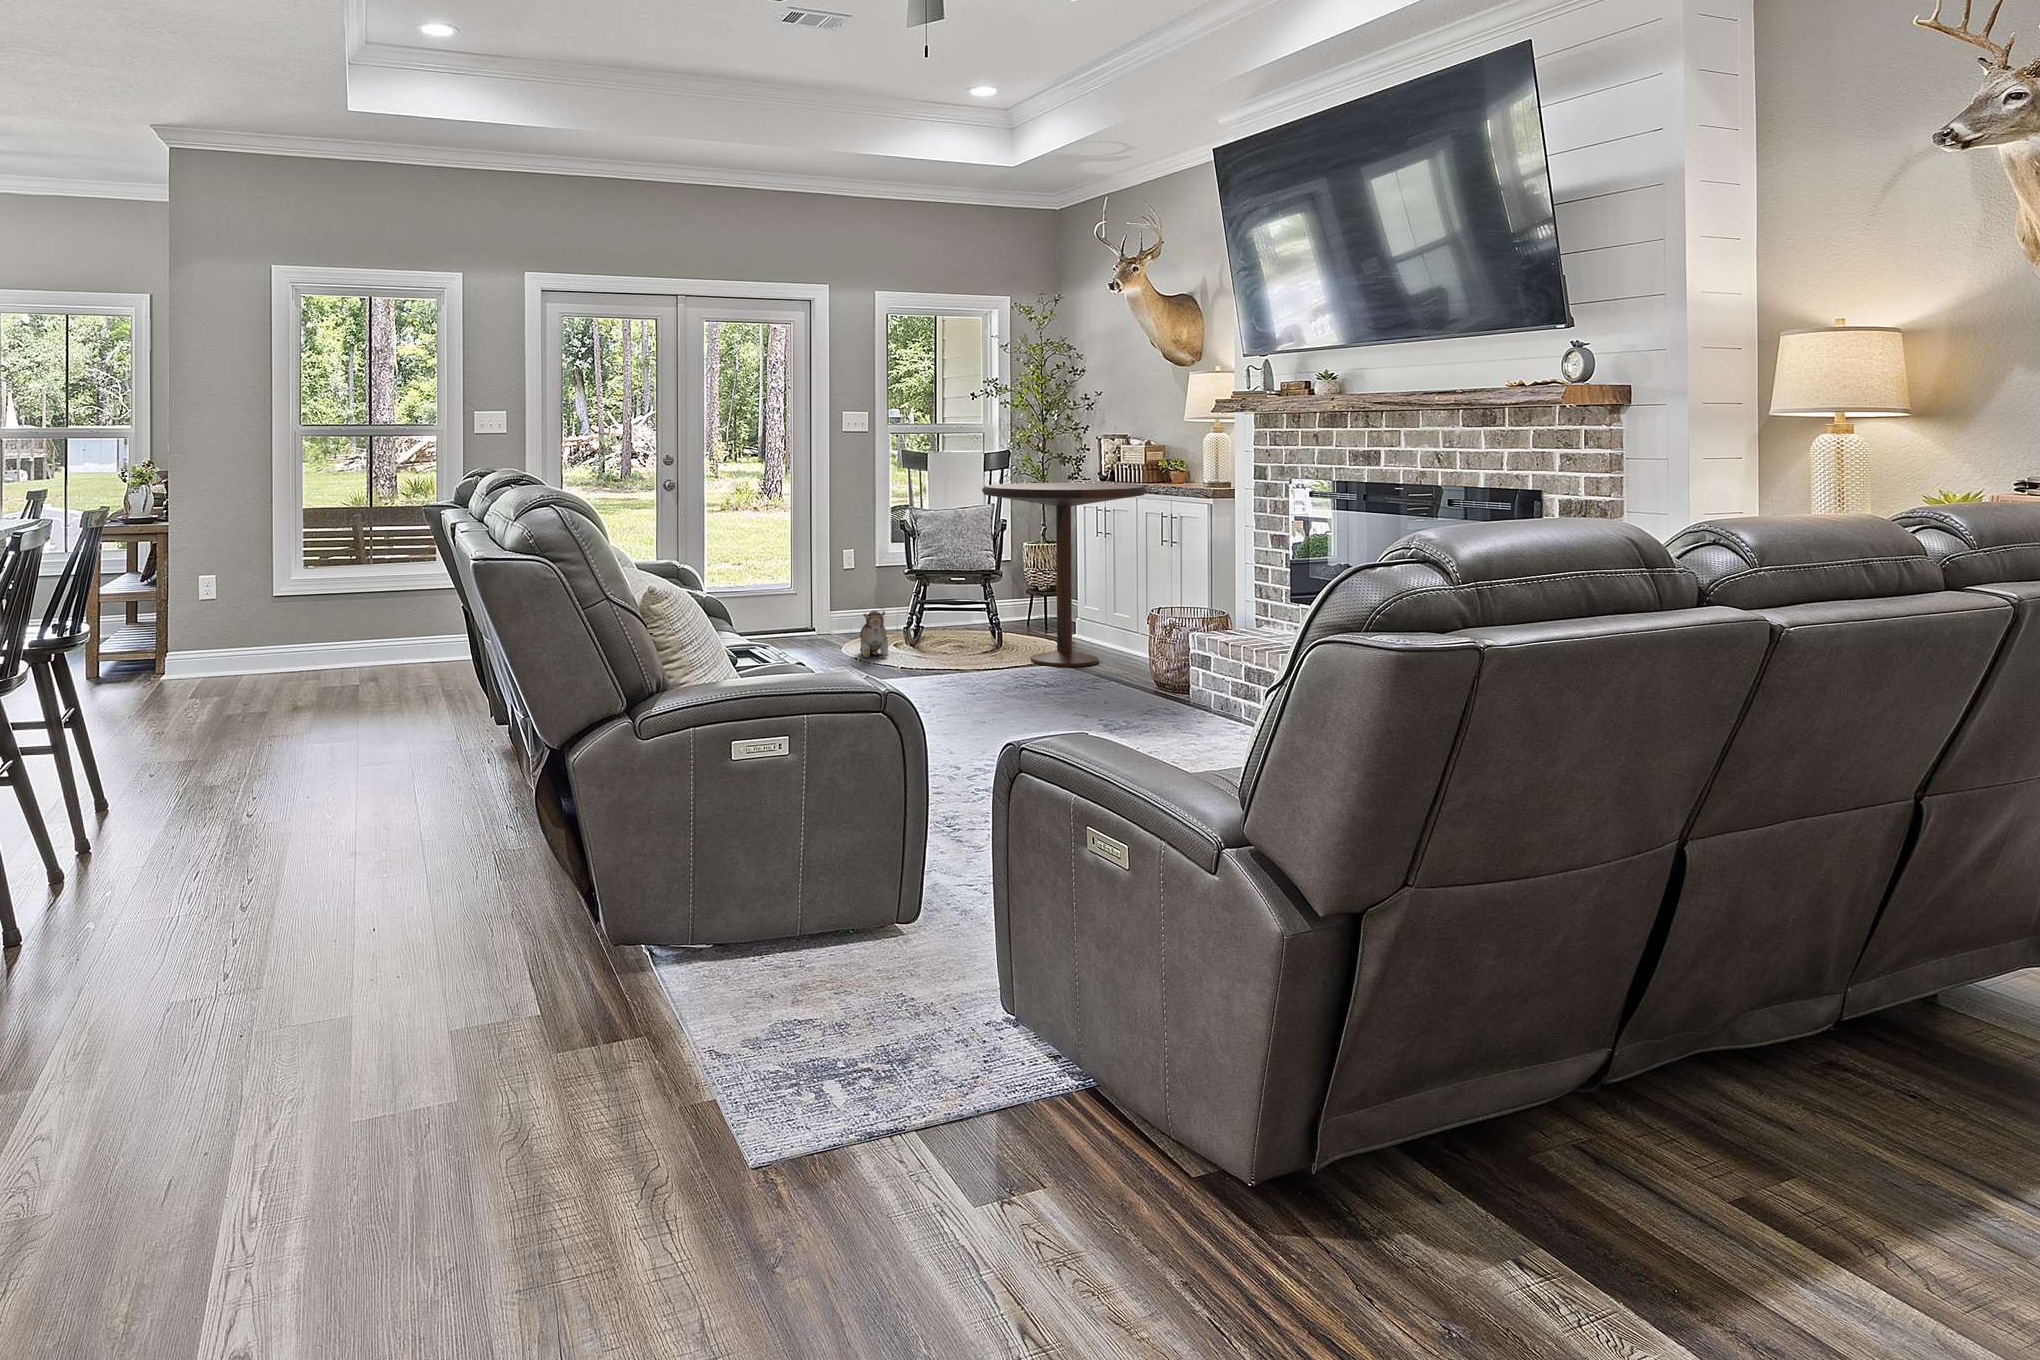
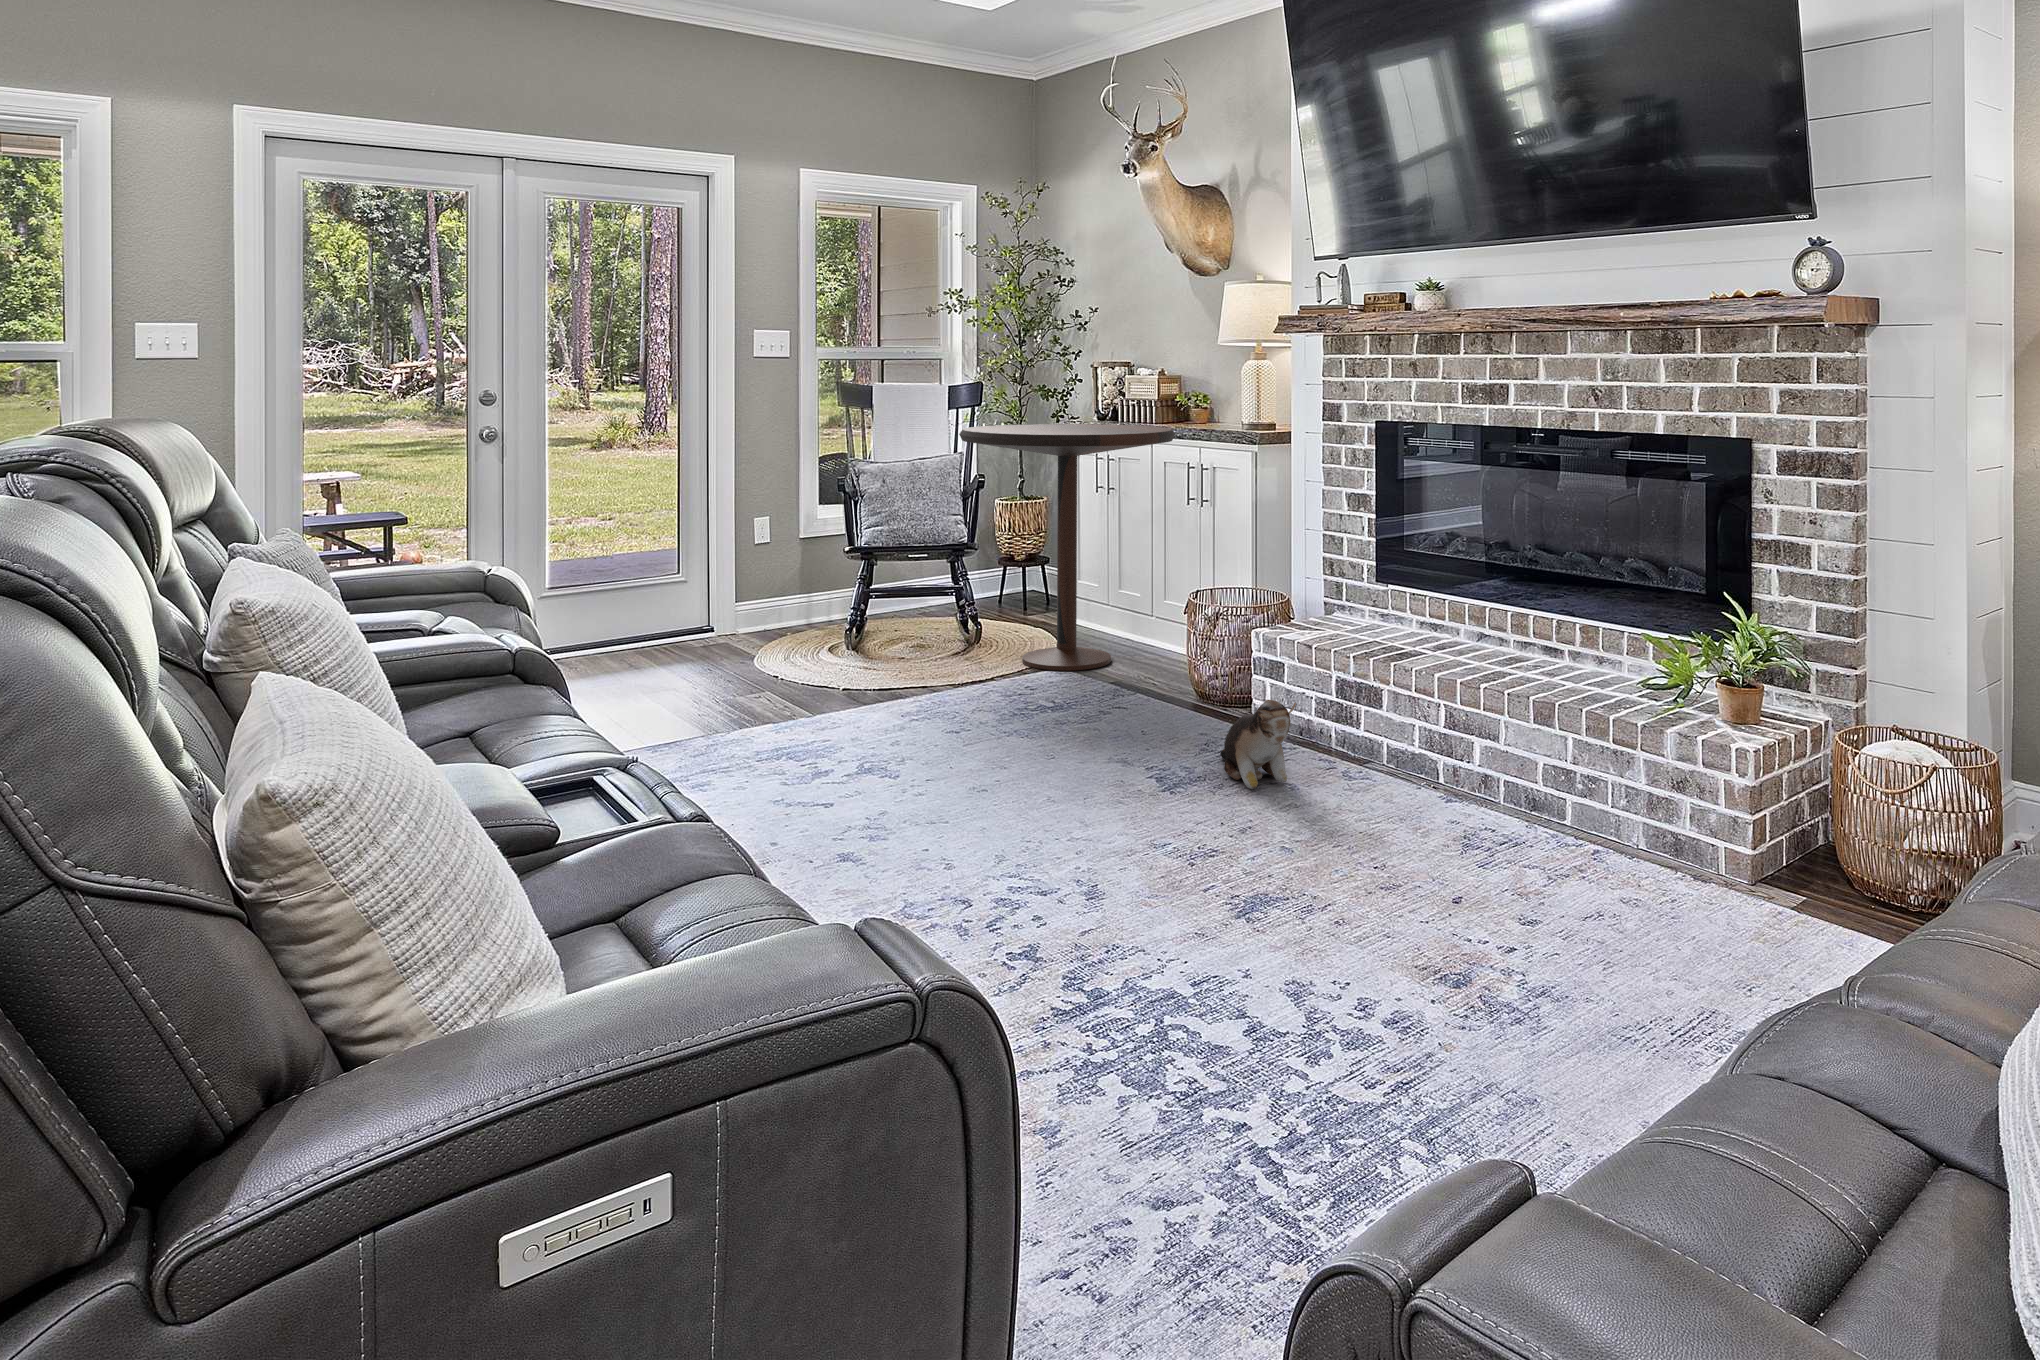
plush toy: present [860,611,888,658] -> present [1221,700,1296,789]

